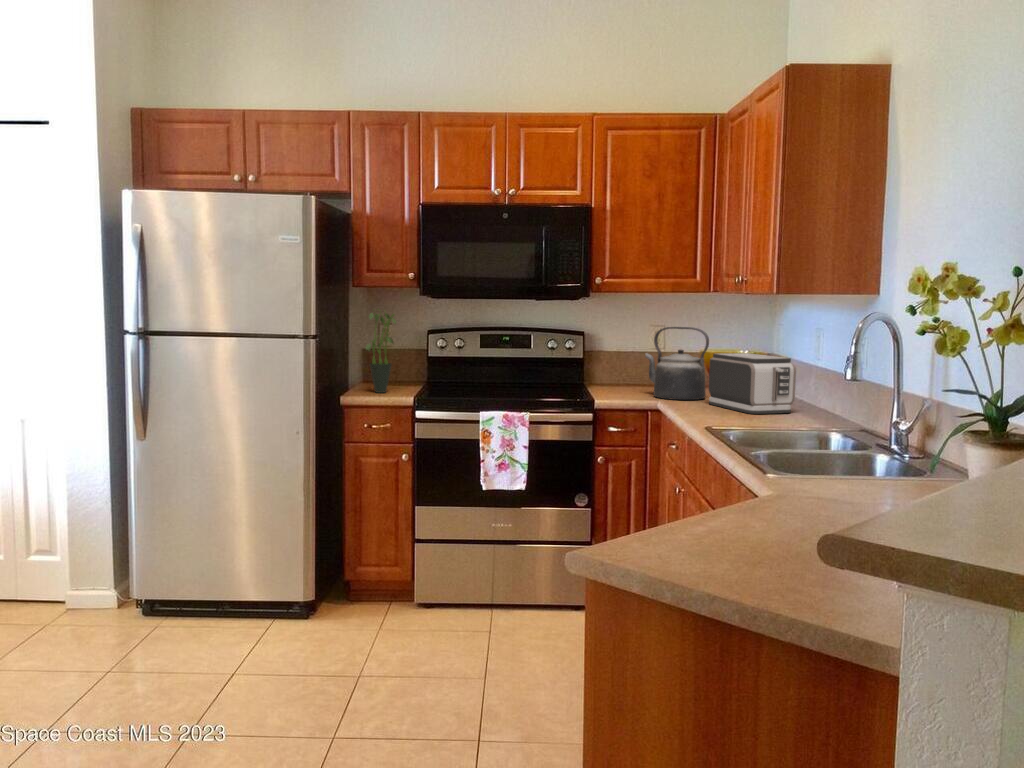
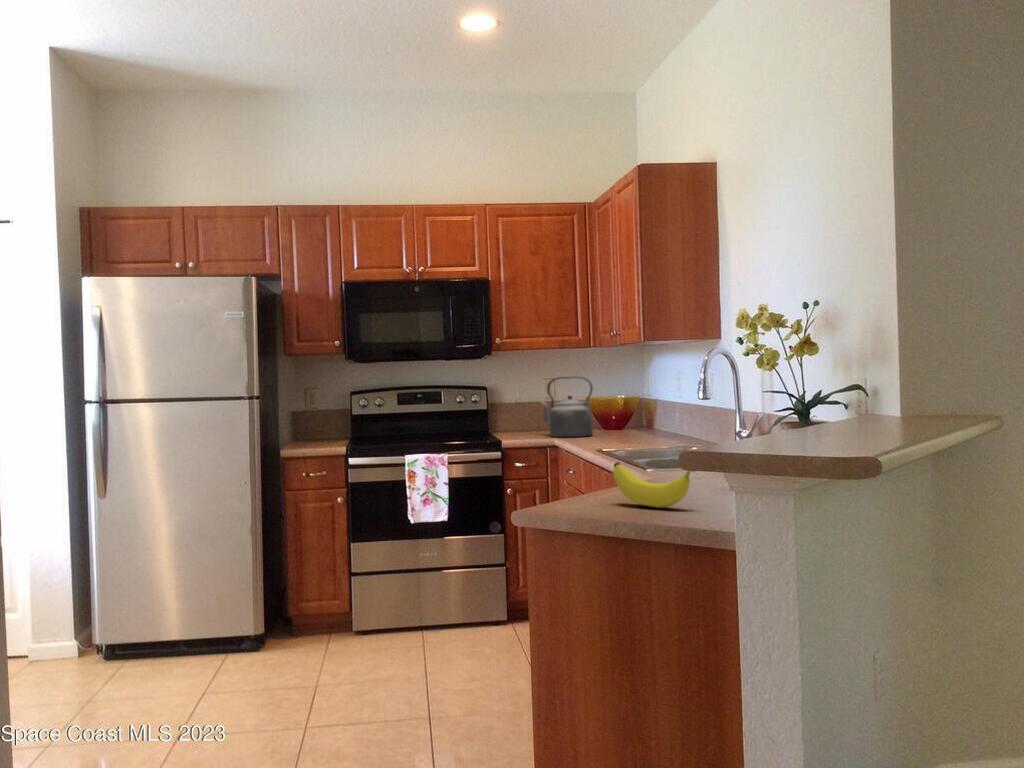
potted plant: present [366,309,396,393] -> none [300,373,330,446]
toaster: present [709,353,796,414] -> none [595,395,665,441]
fruit: none [710,509,840,592] -> present [613,462,690,508]

